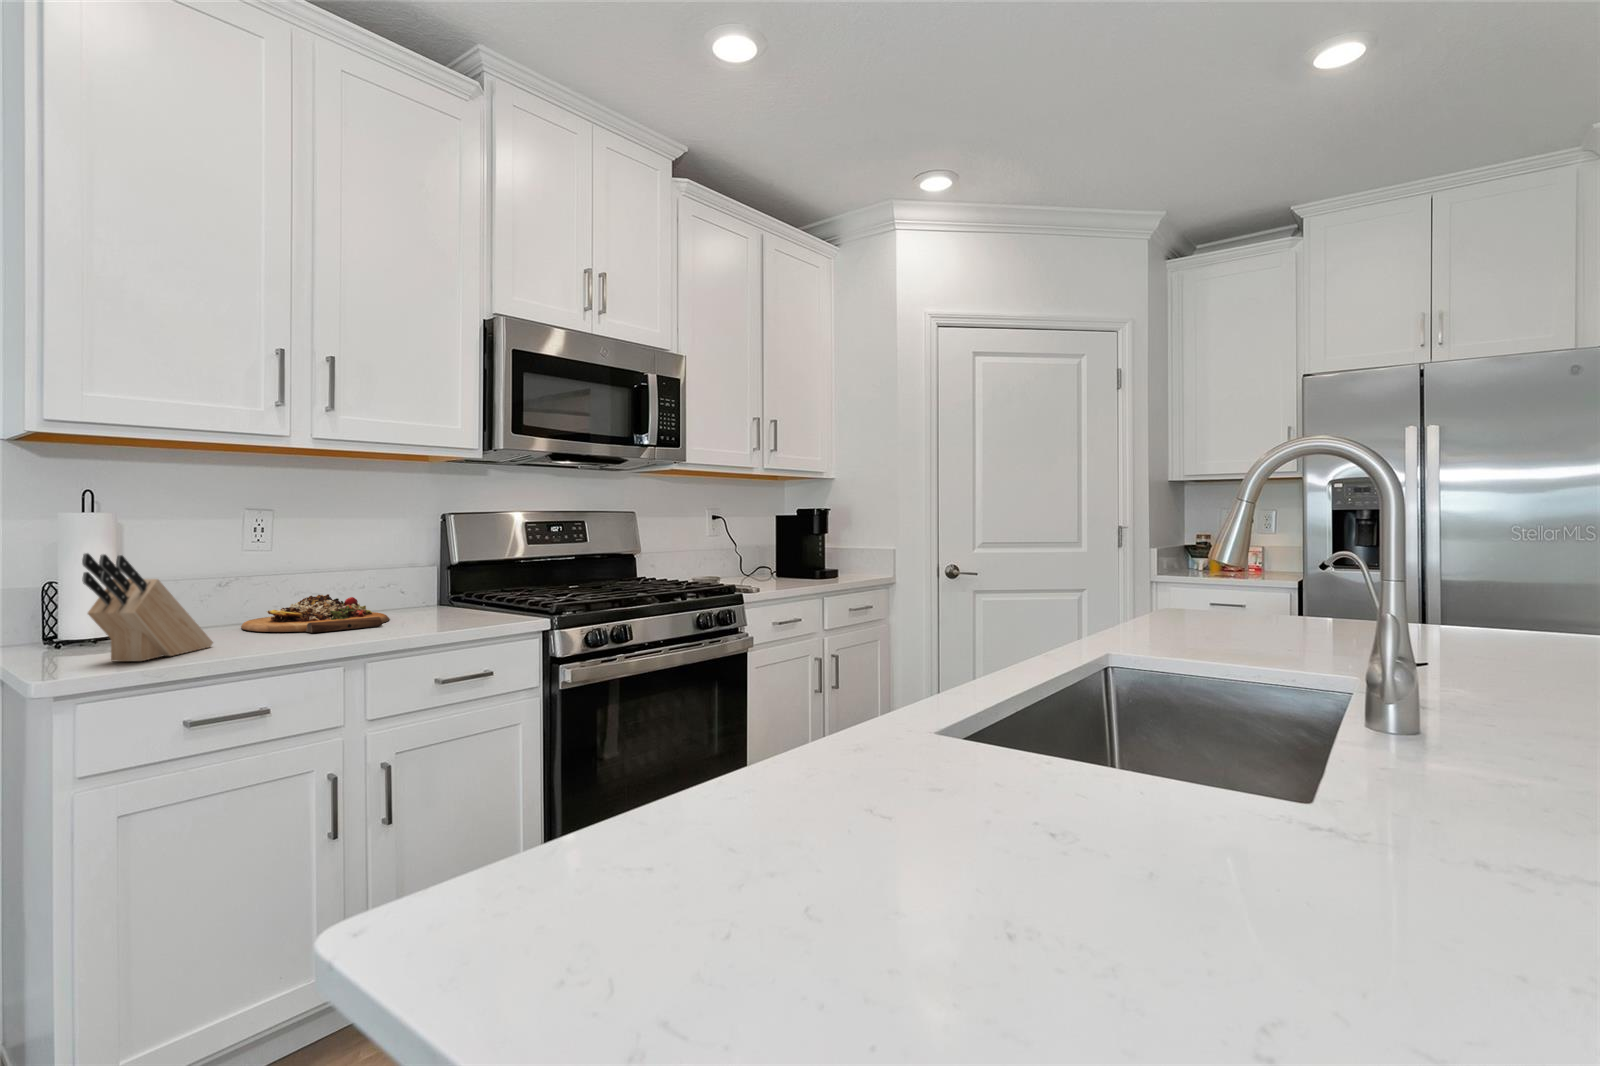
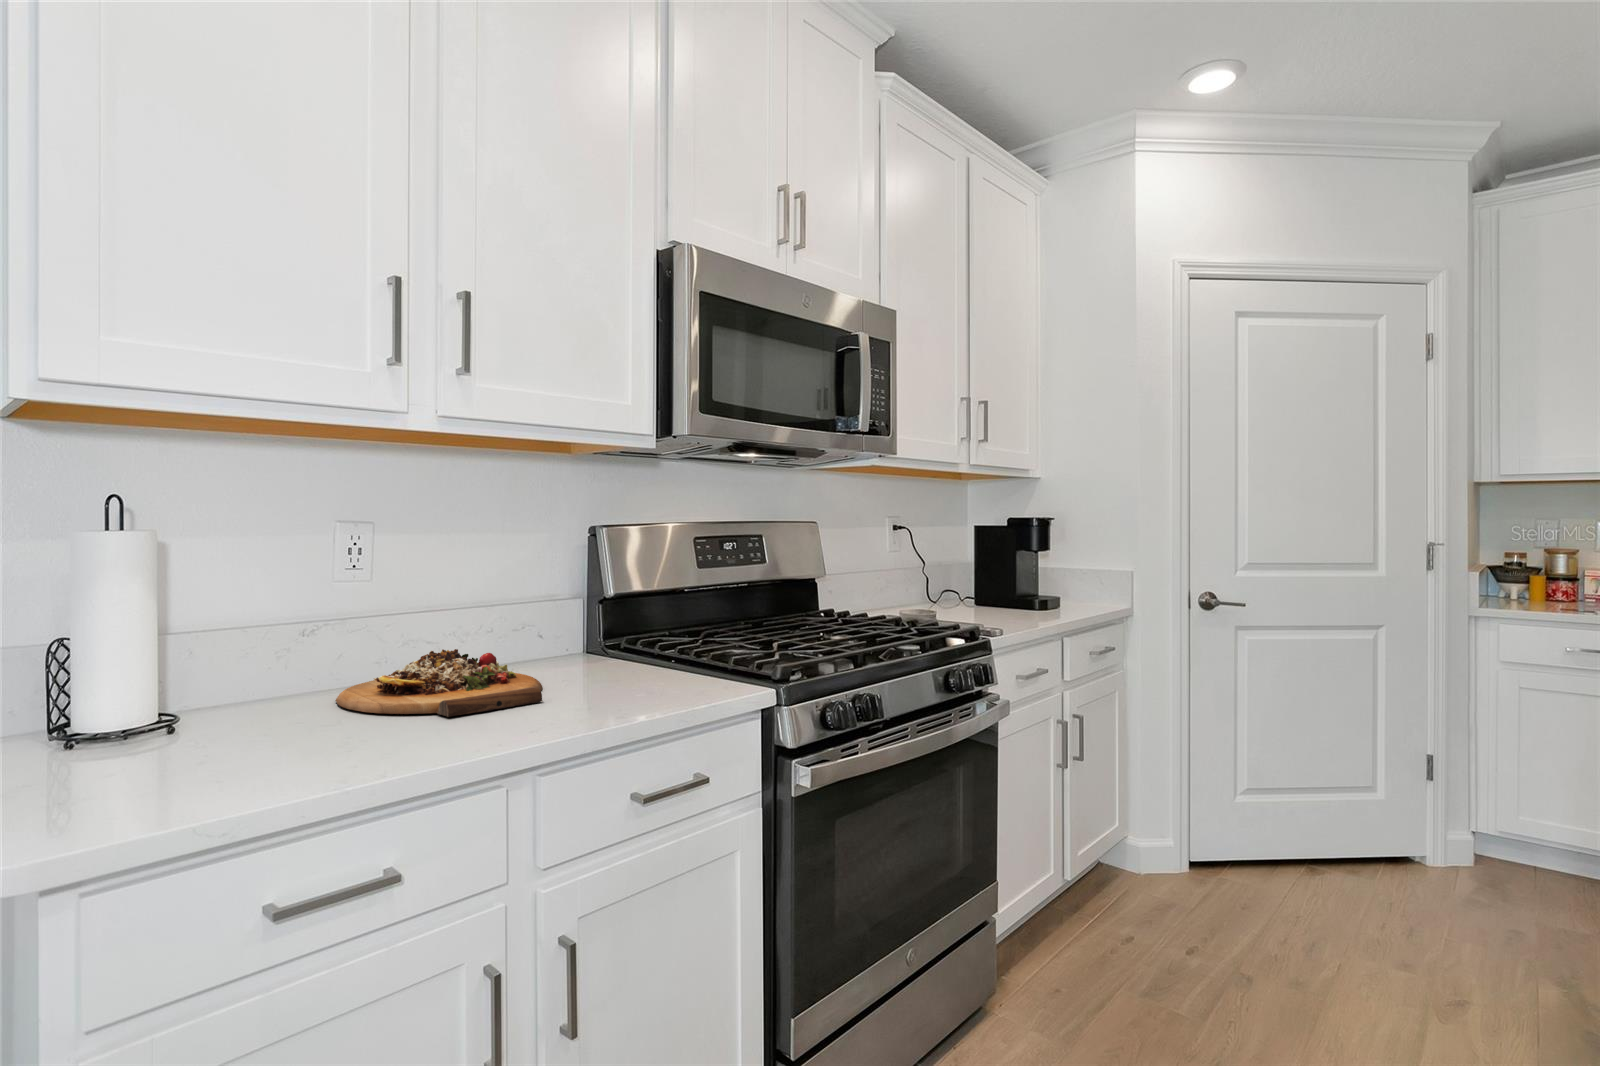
knife block: present [82,553,213,662] -> none [108,609,310,792]

